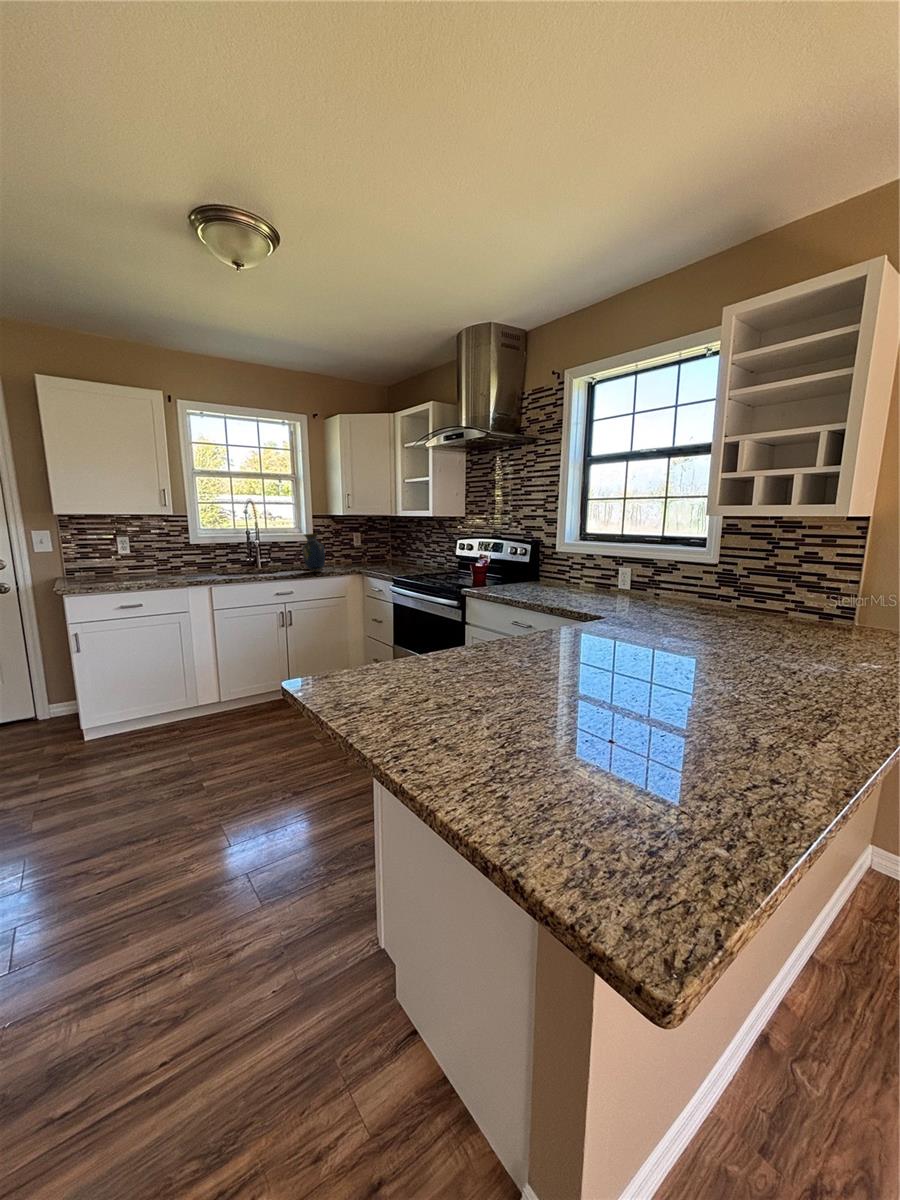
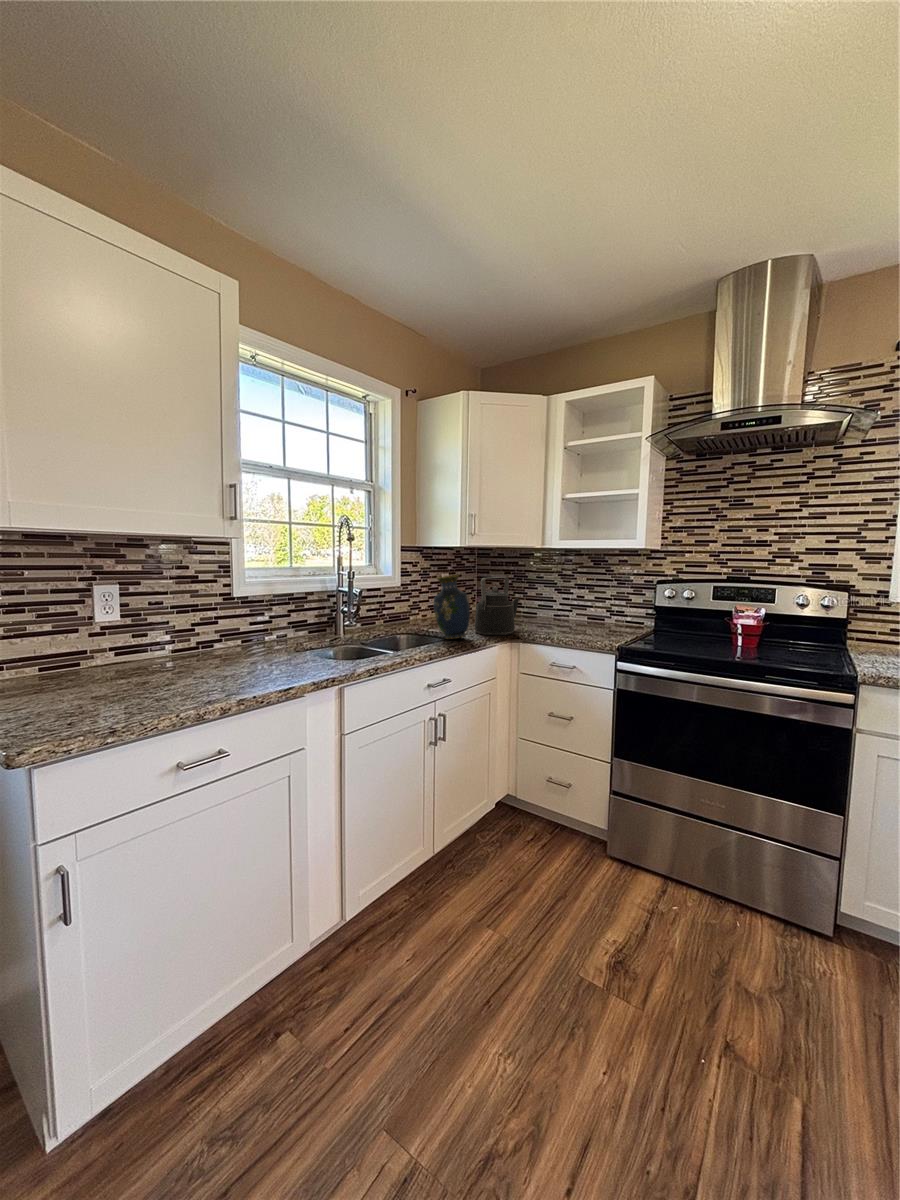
kettle: none [337,535,373,571] -> present [475,577,520,635]

